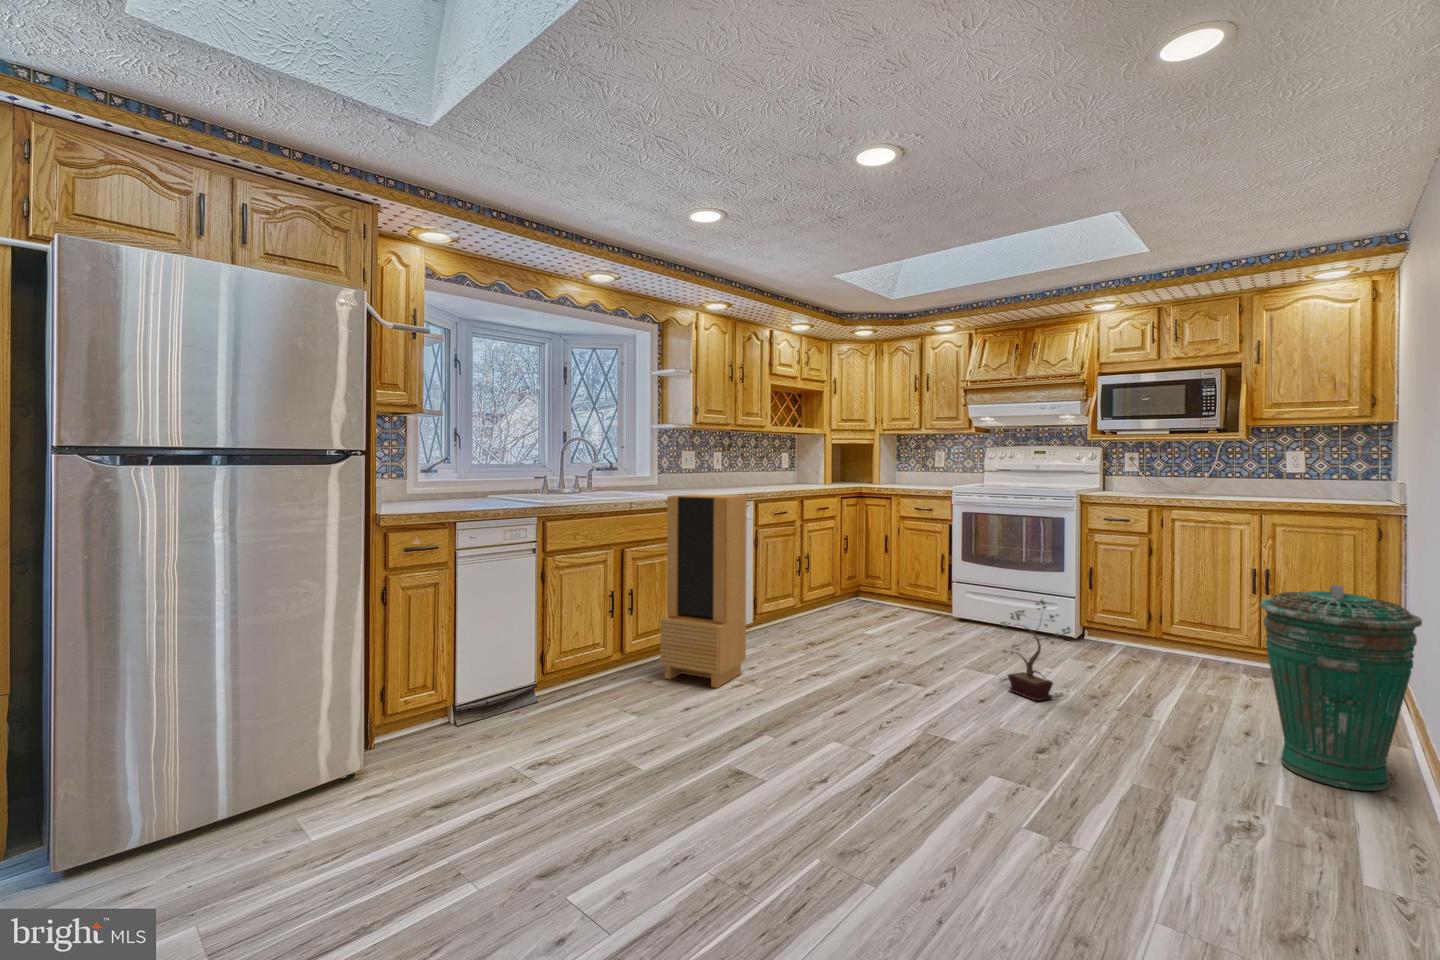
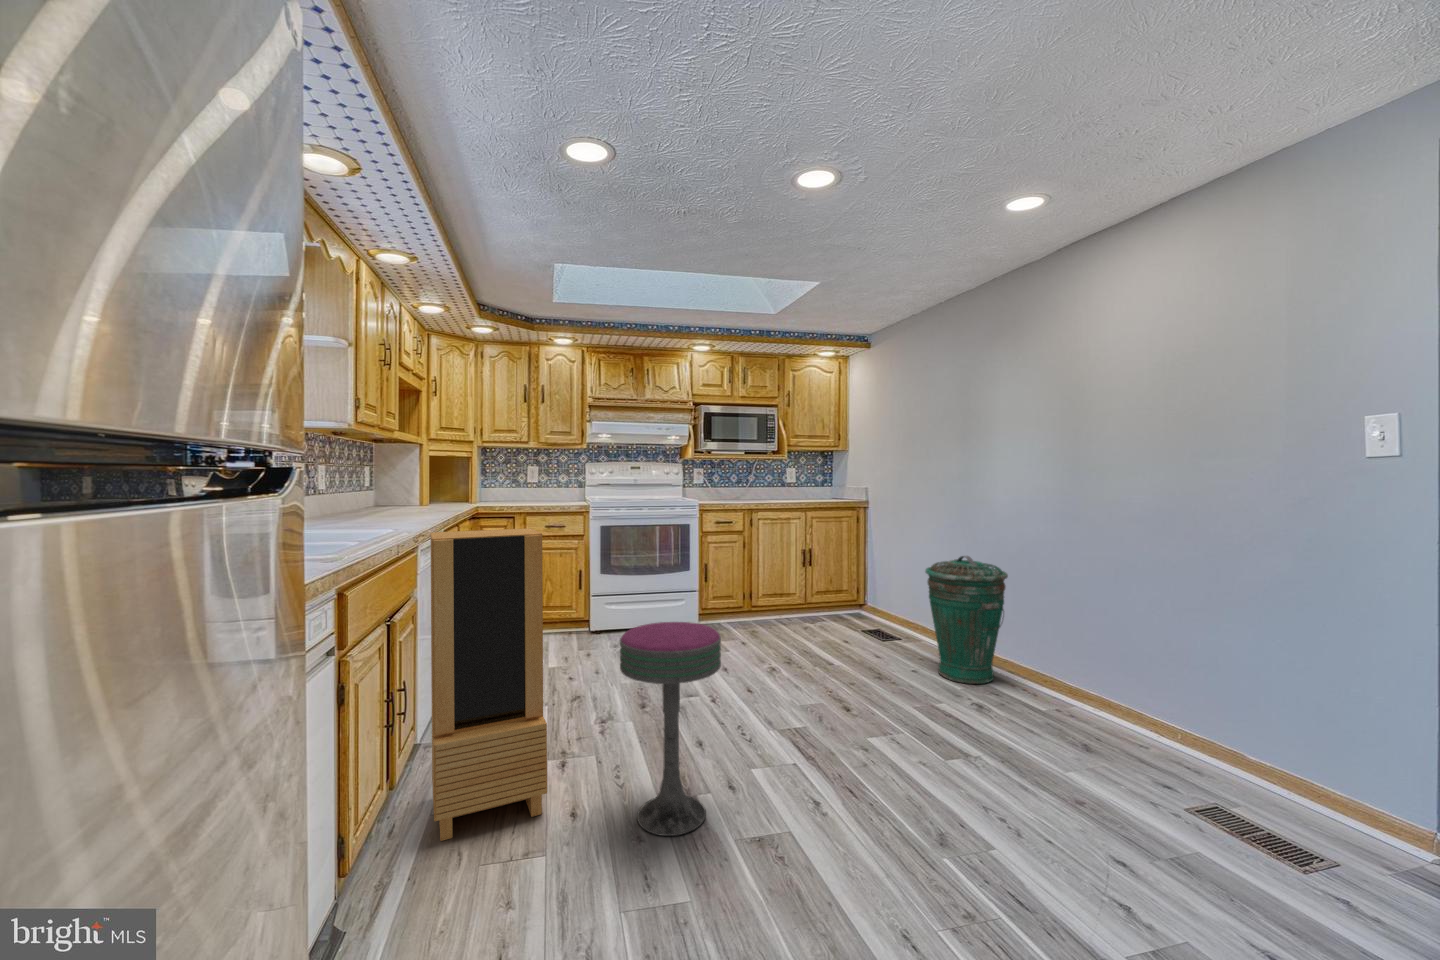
bar stool: none [734,572,811,725] -> present [620,622,721,836]
potted plant: present [1001,600,1070,701] -> none [746,597,828,688]

